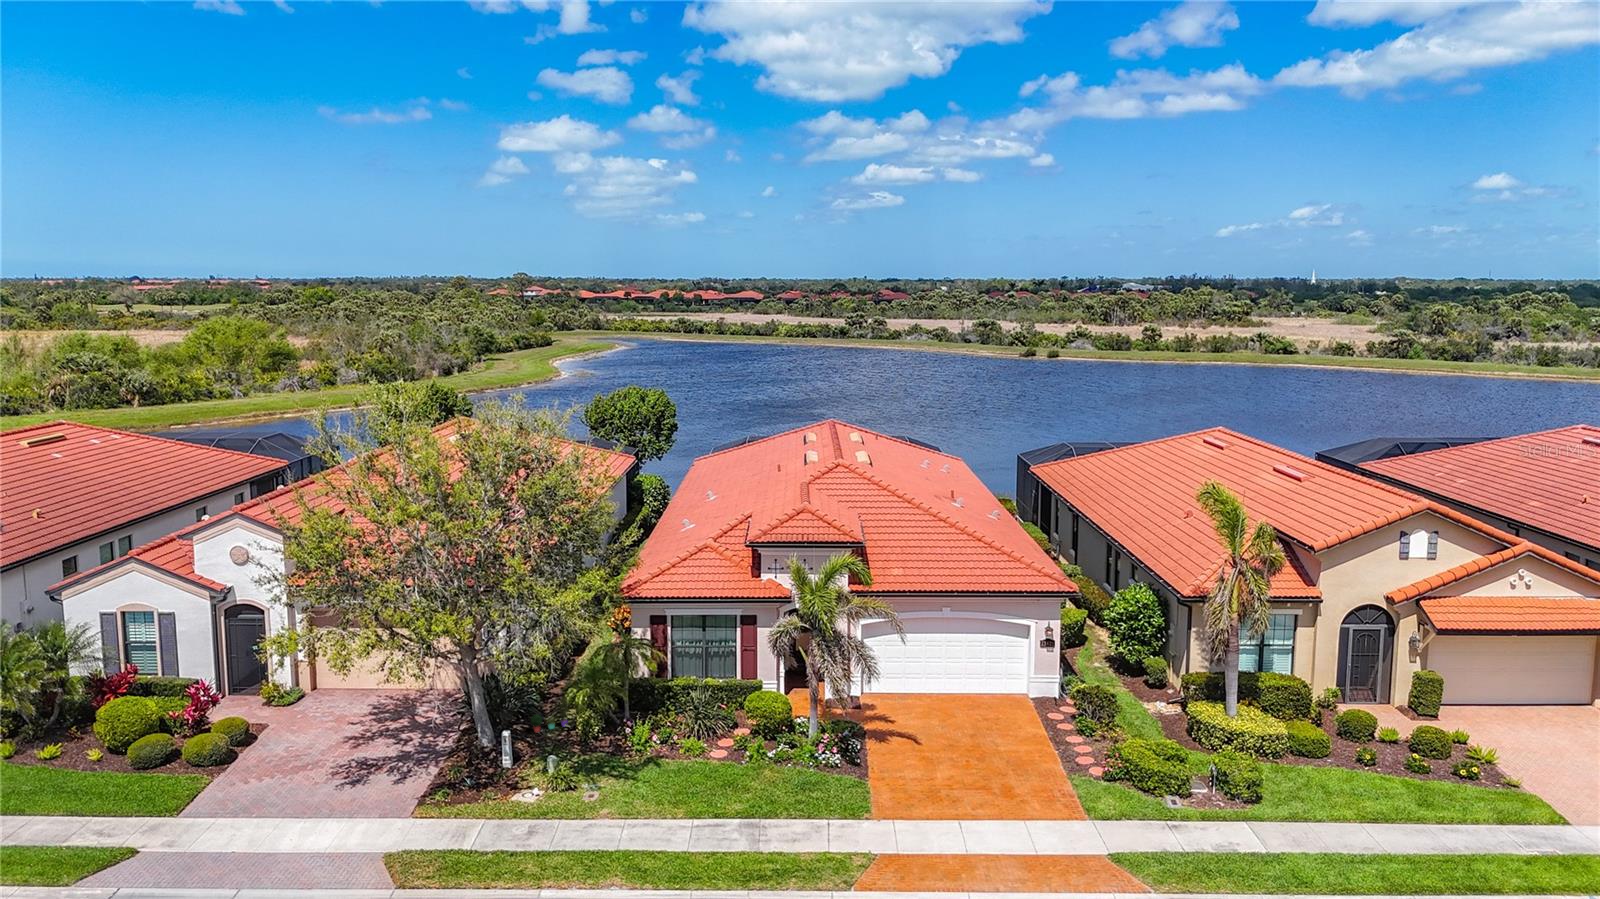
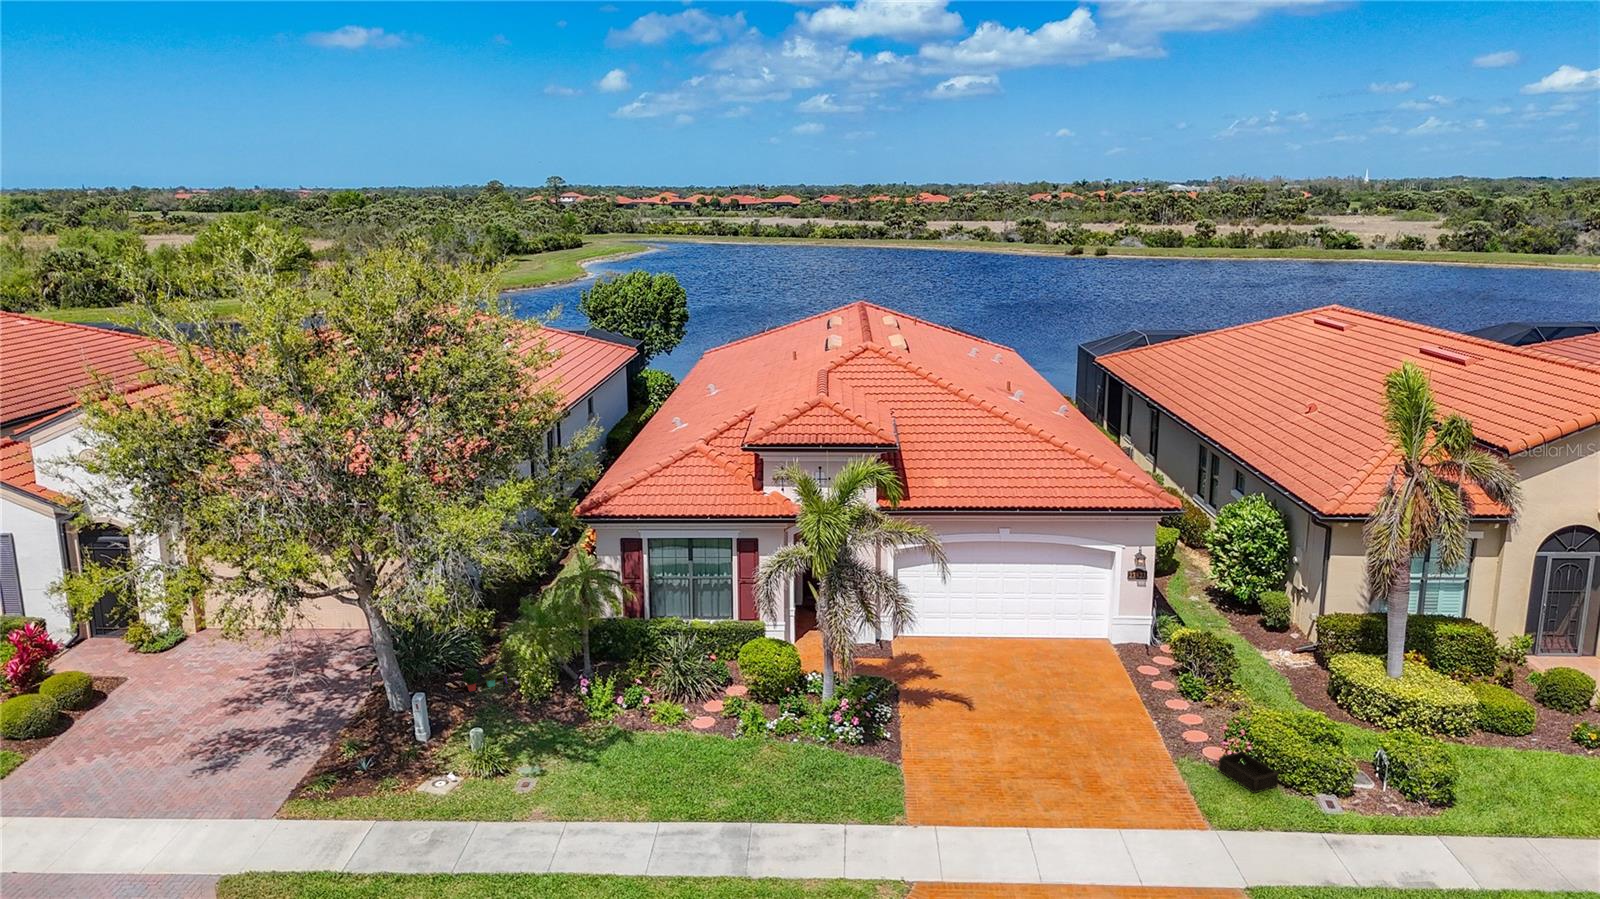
basket: none [1099,768,1141,797] -> present [1218,751,1279,793]

